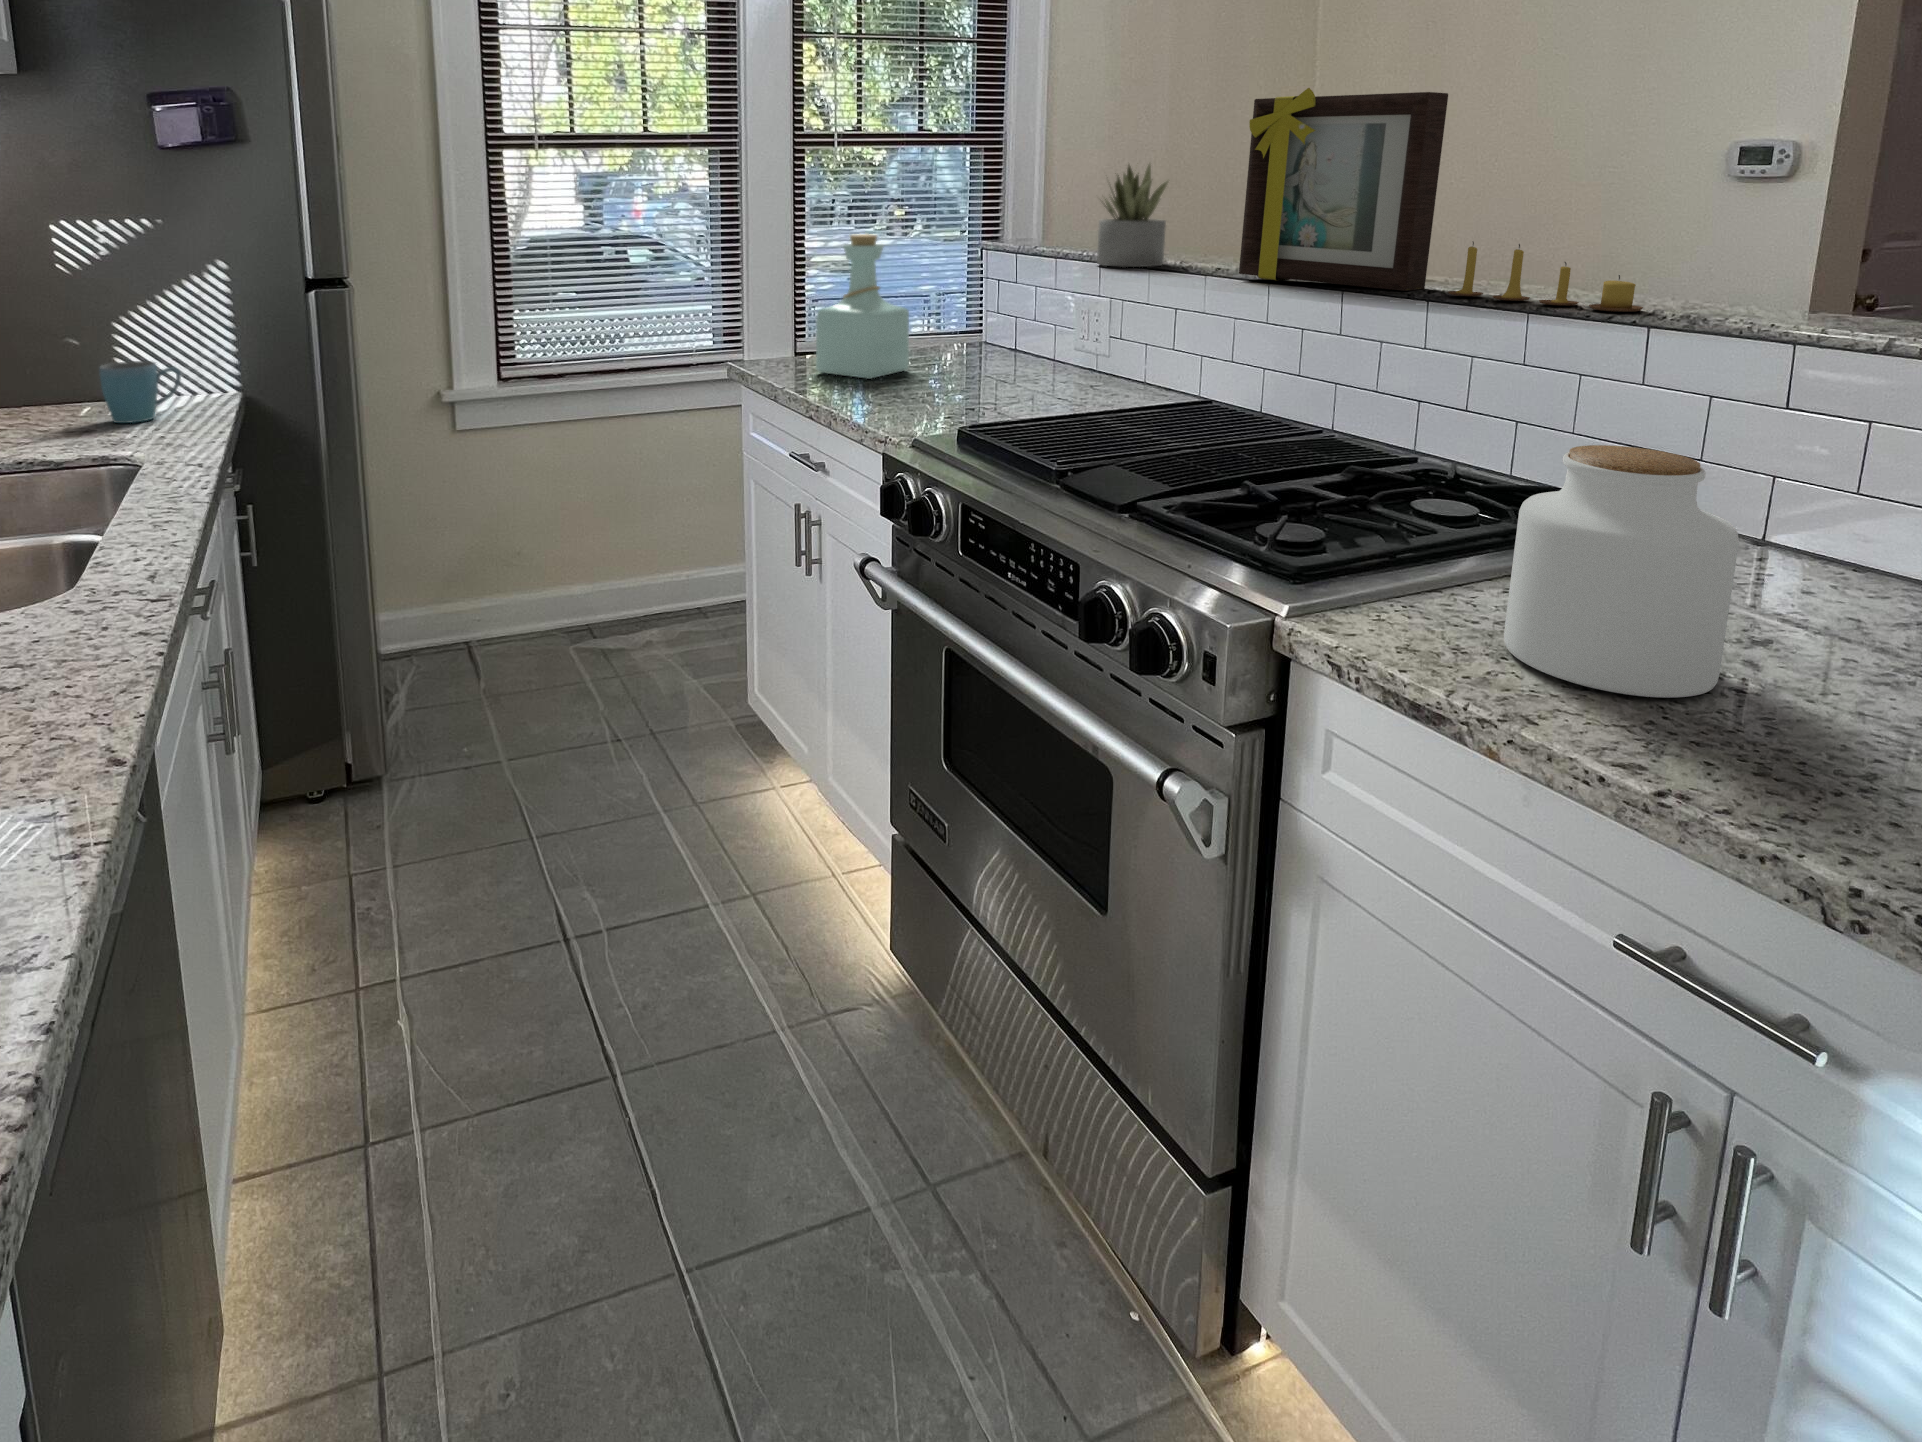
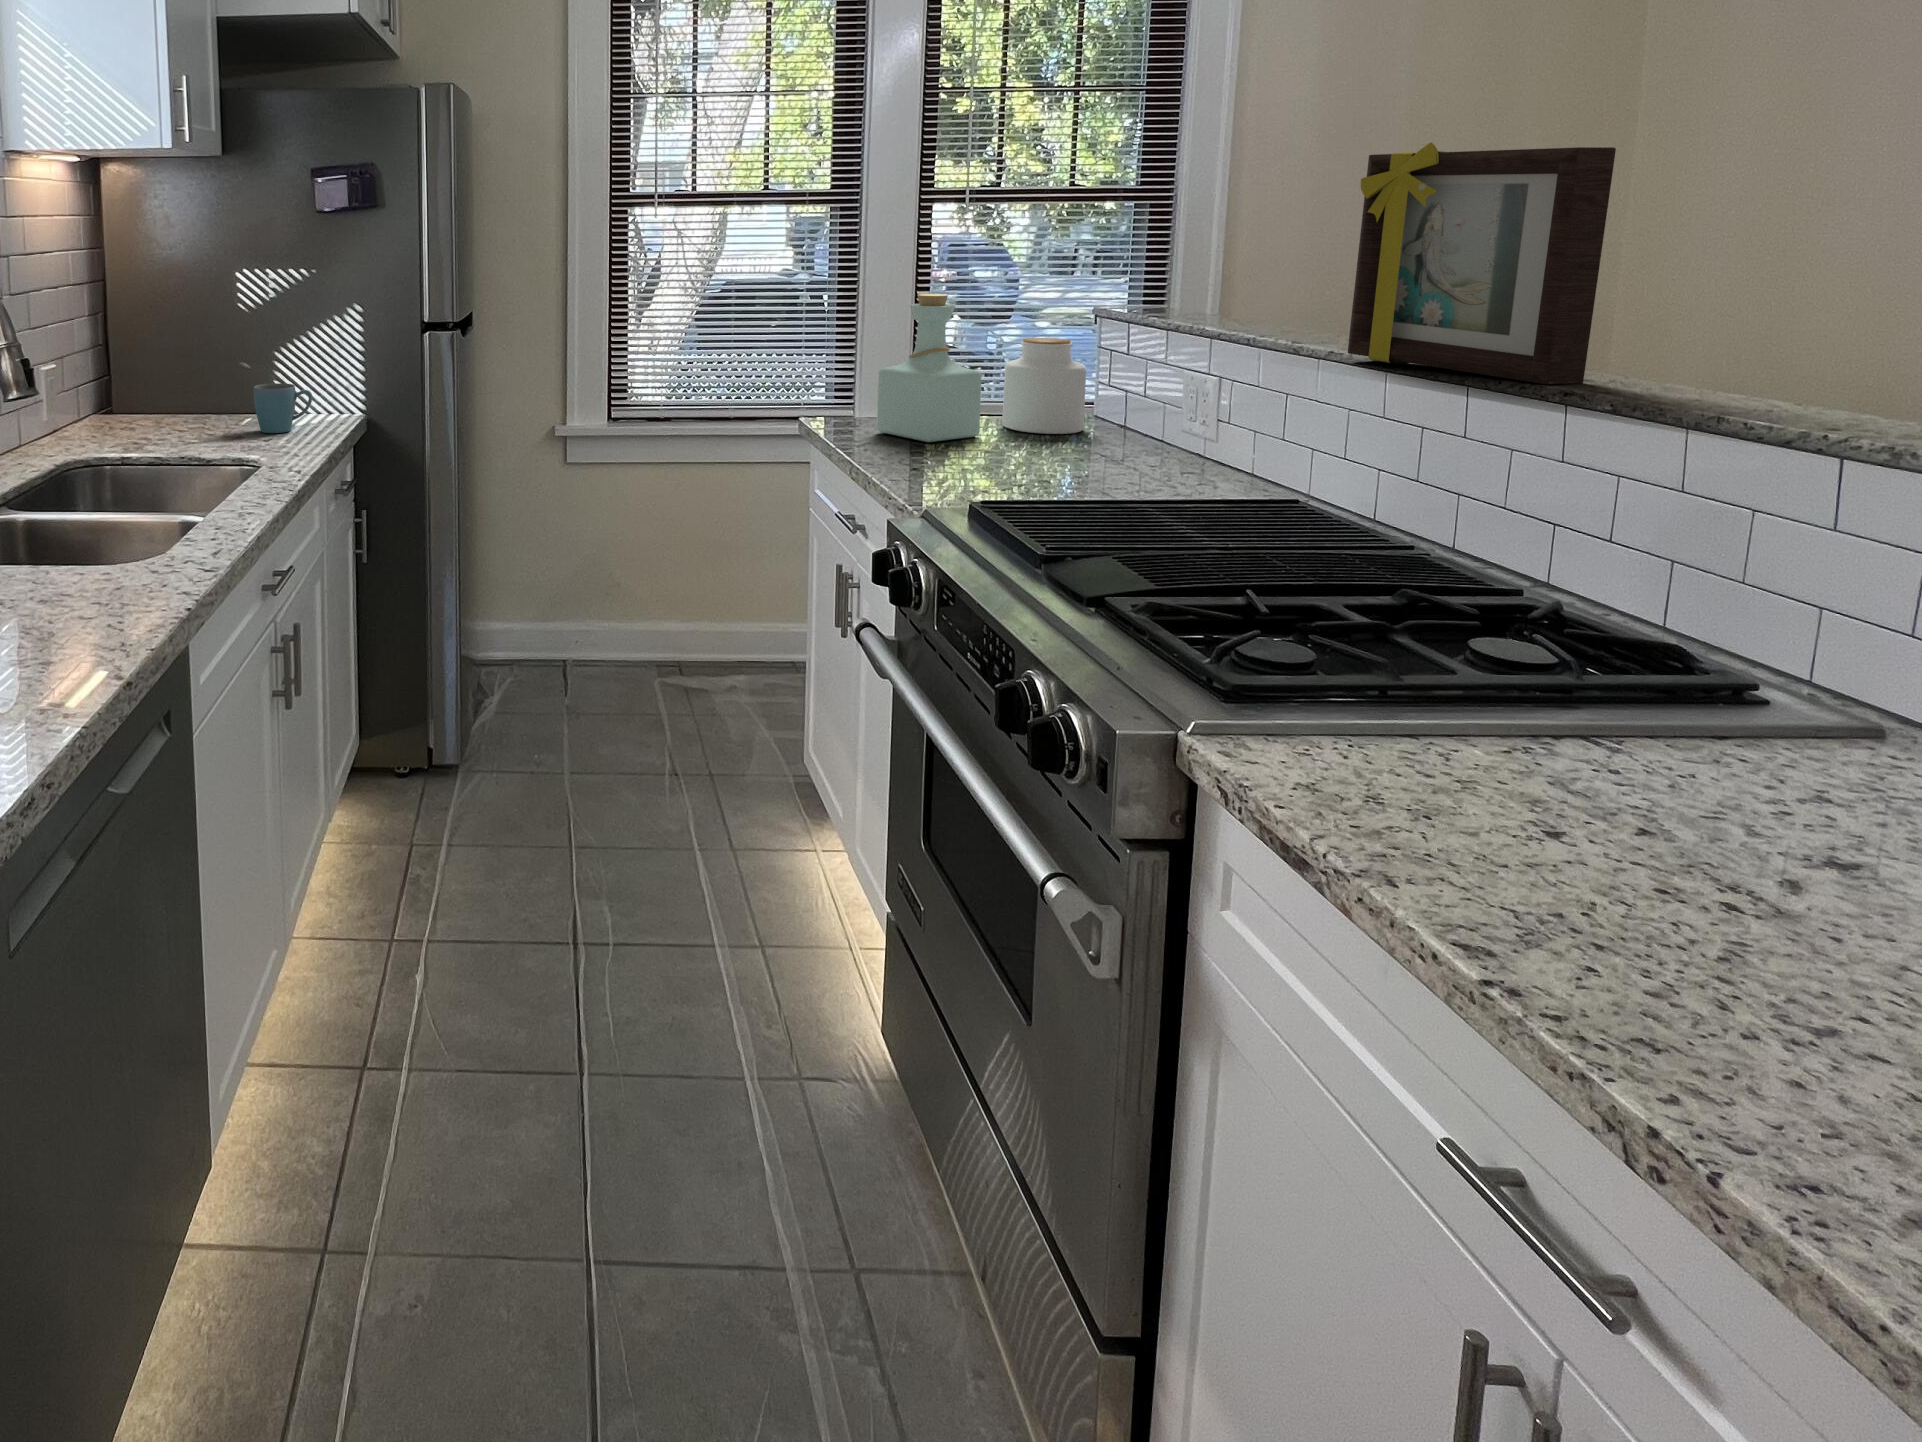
succulent plant: present [1097,164,1168,267] -> none [1203,220,1298,339]
candle: present [1448,242,1643,312] -> none [1594,329,1856,429]
jar: present [1504,445,1739,698] -> present [1002,338,1086,434]

